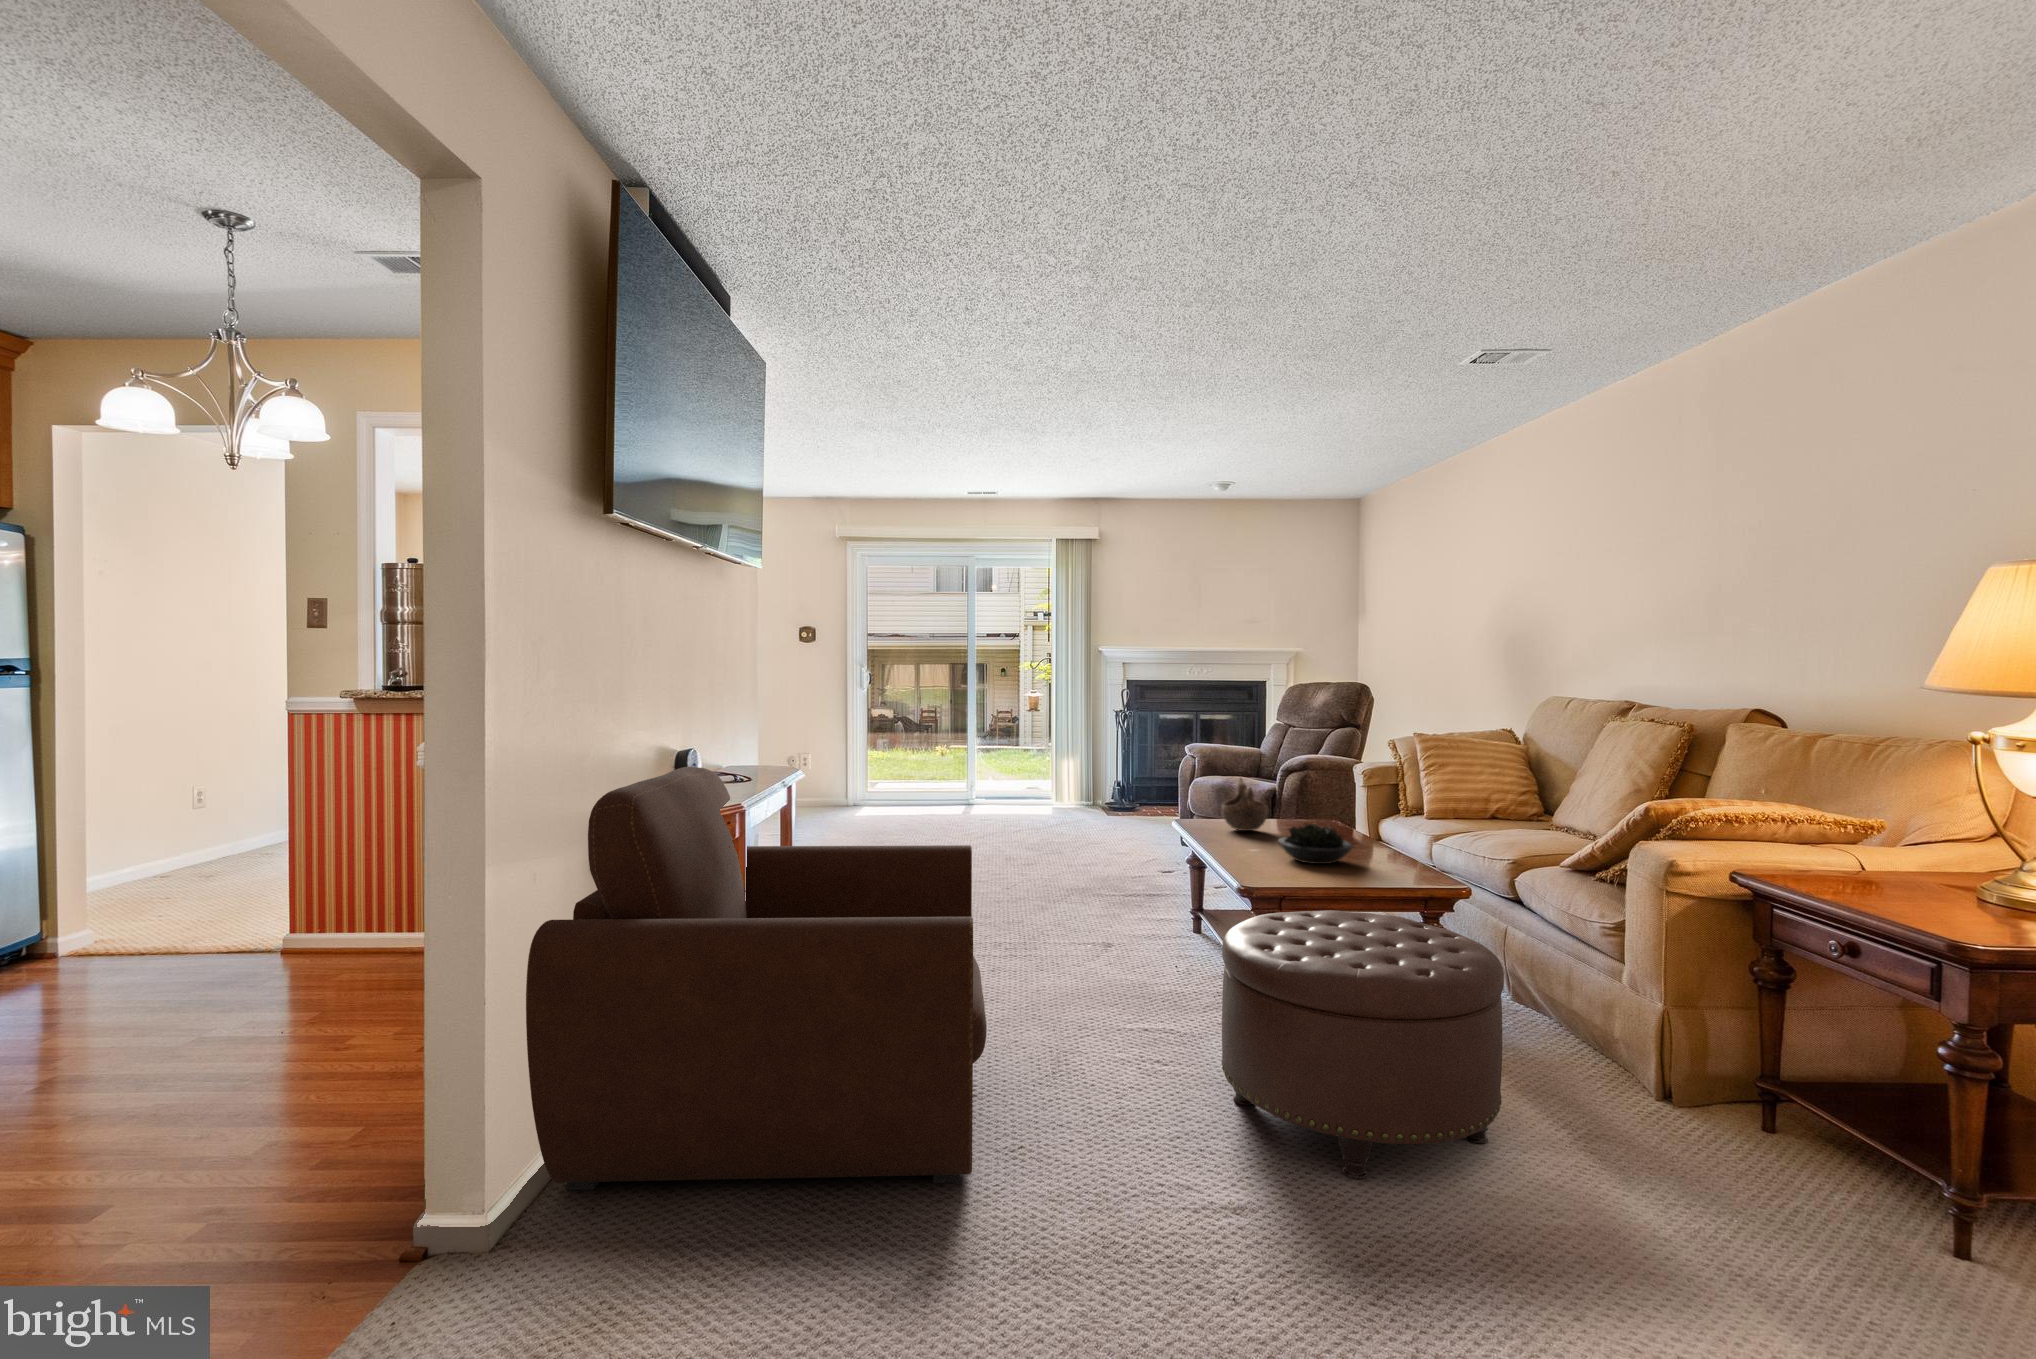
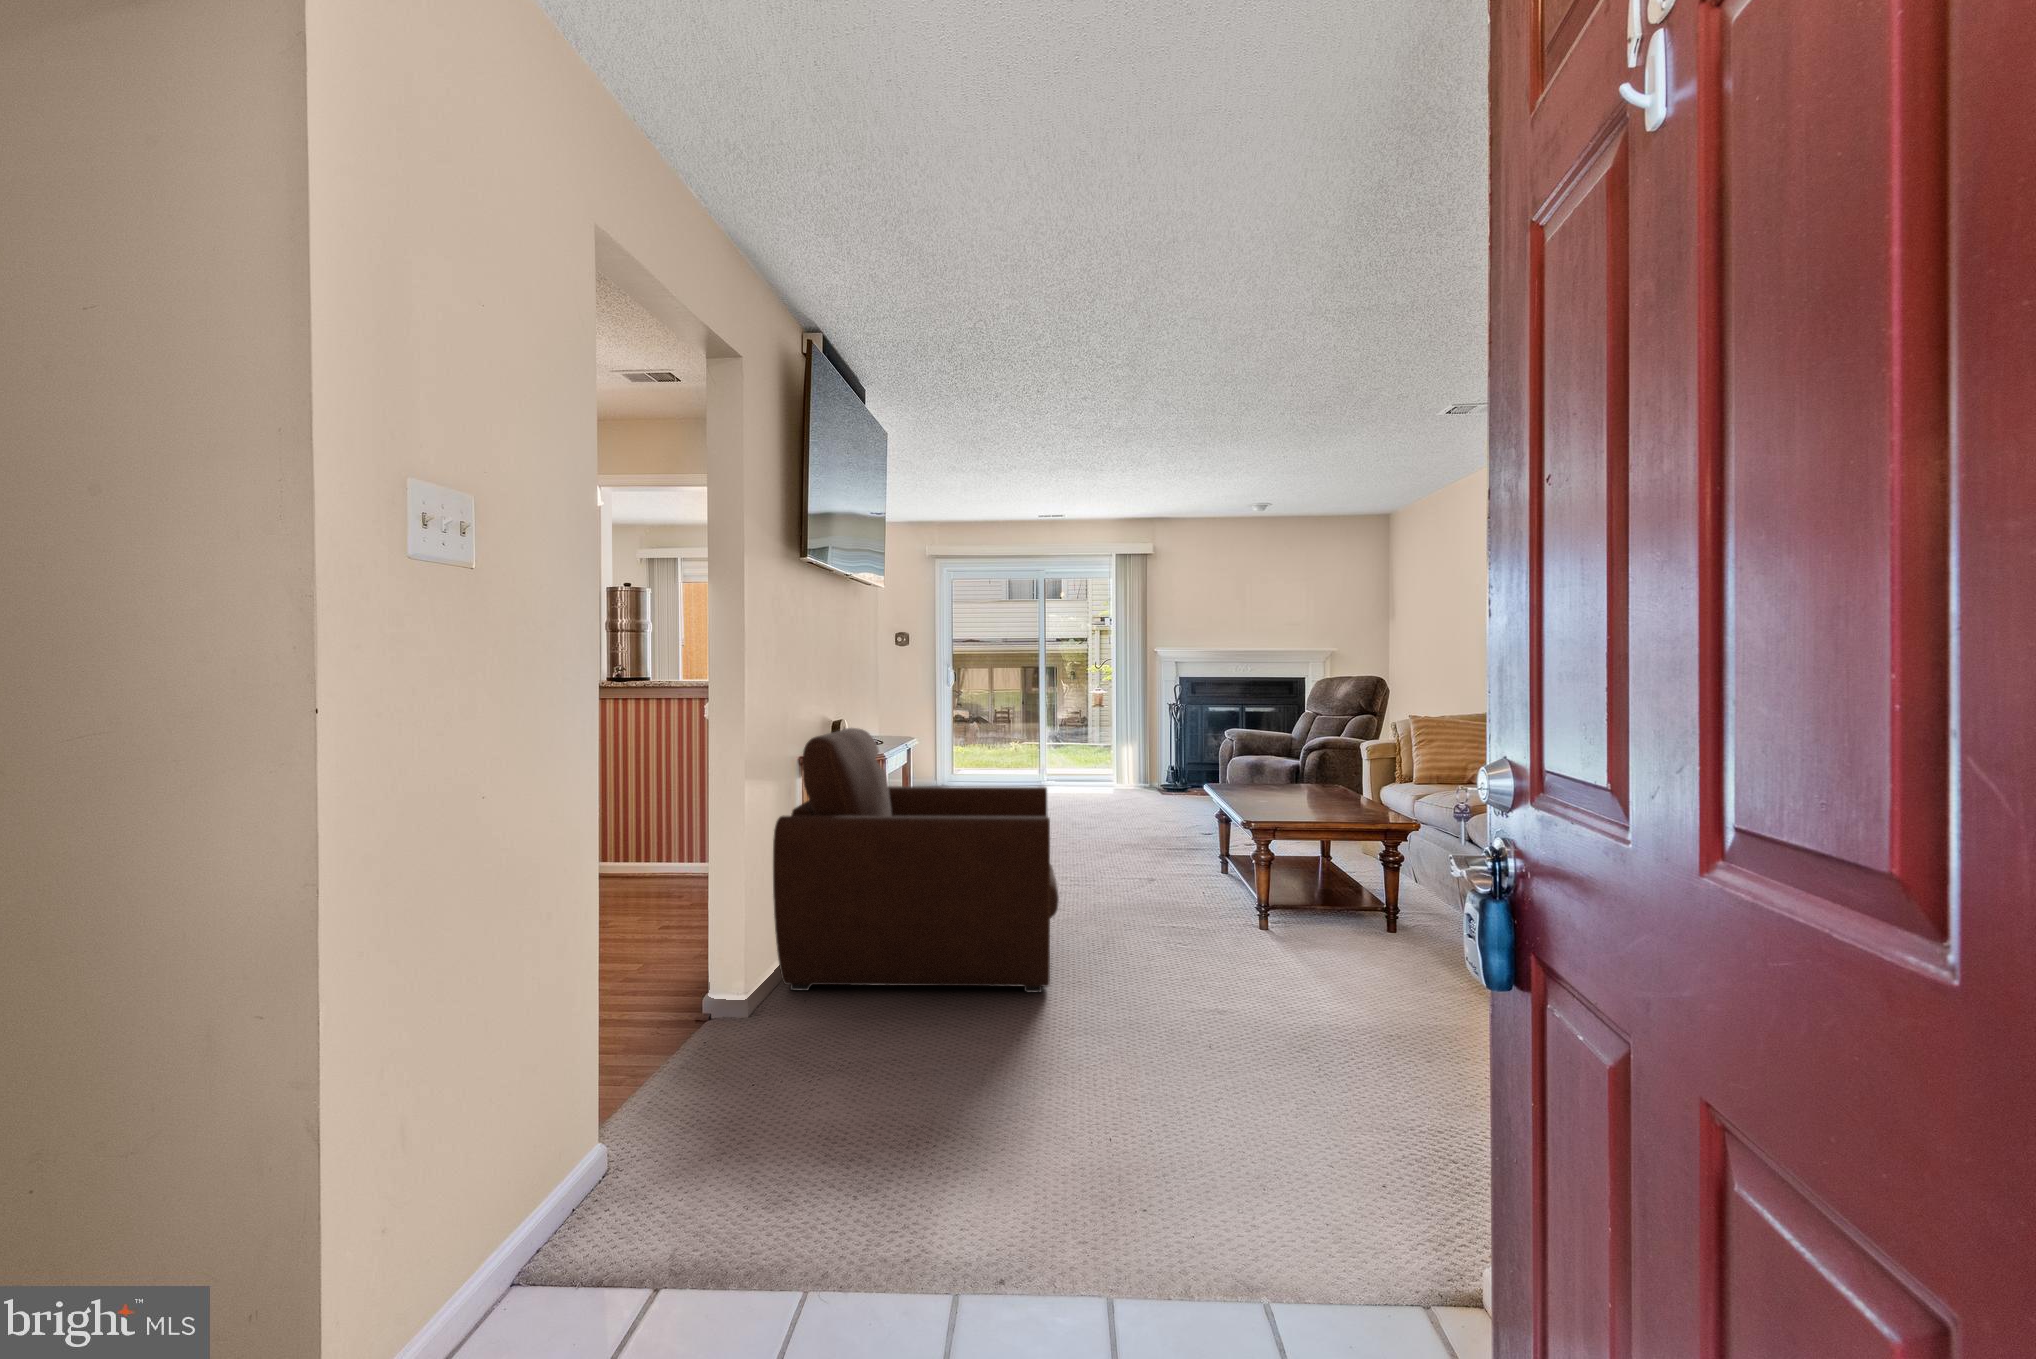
decorative bowl: present [1222,779,1269,831] -> none [1245,750,1283,792]
succulent plant: present [1278,823,1353,864] -> none [1282,779,1340,810]
ottoman: present [1221,910,1504,1179] -> none [1223,832,1416,997]

